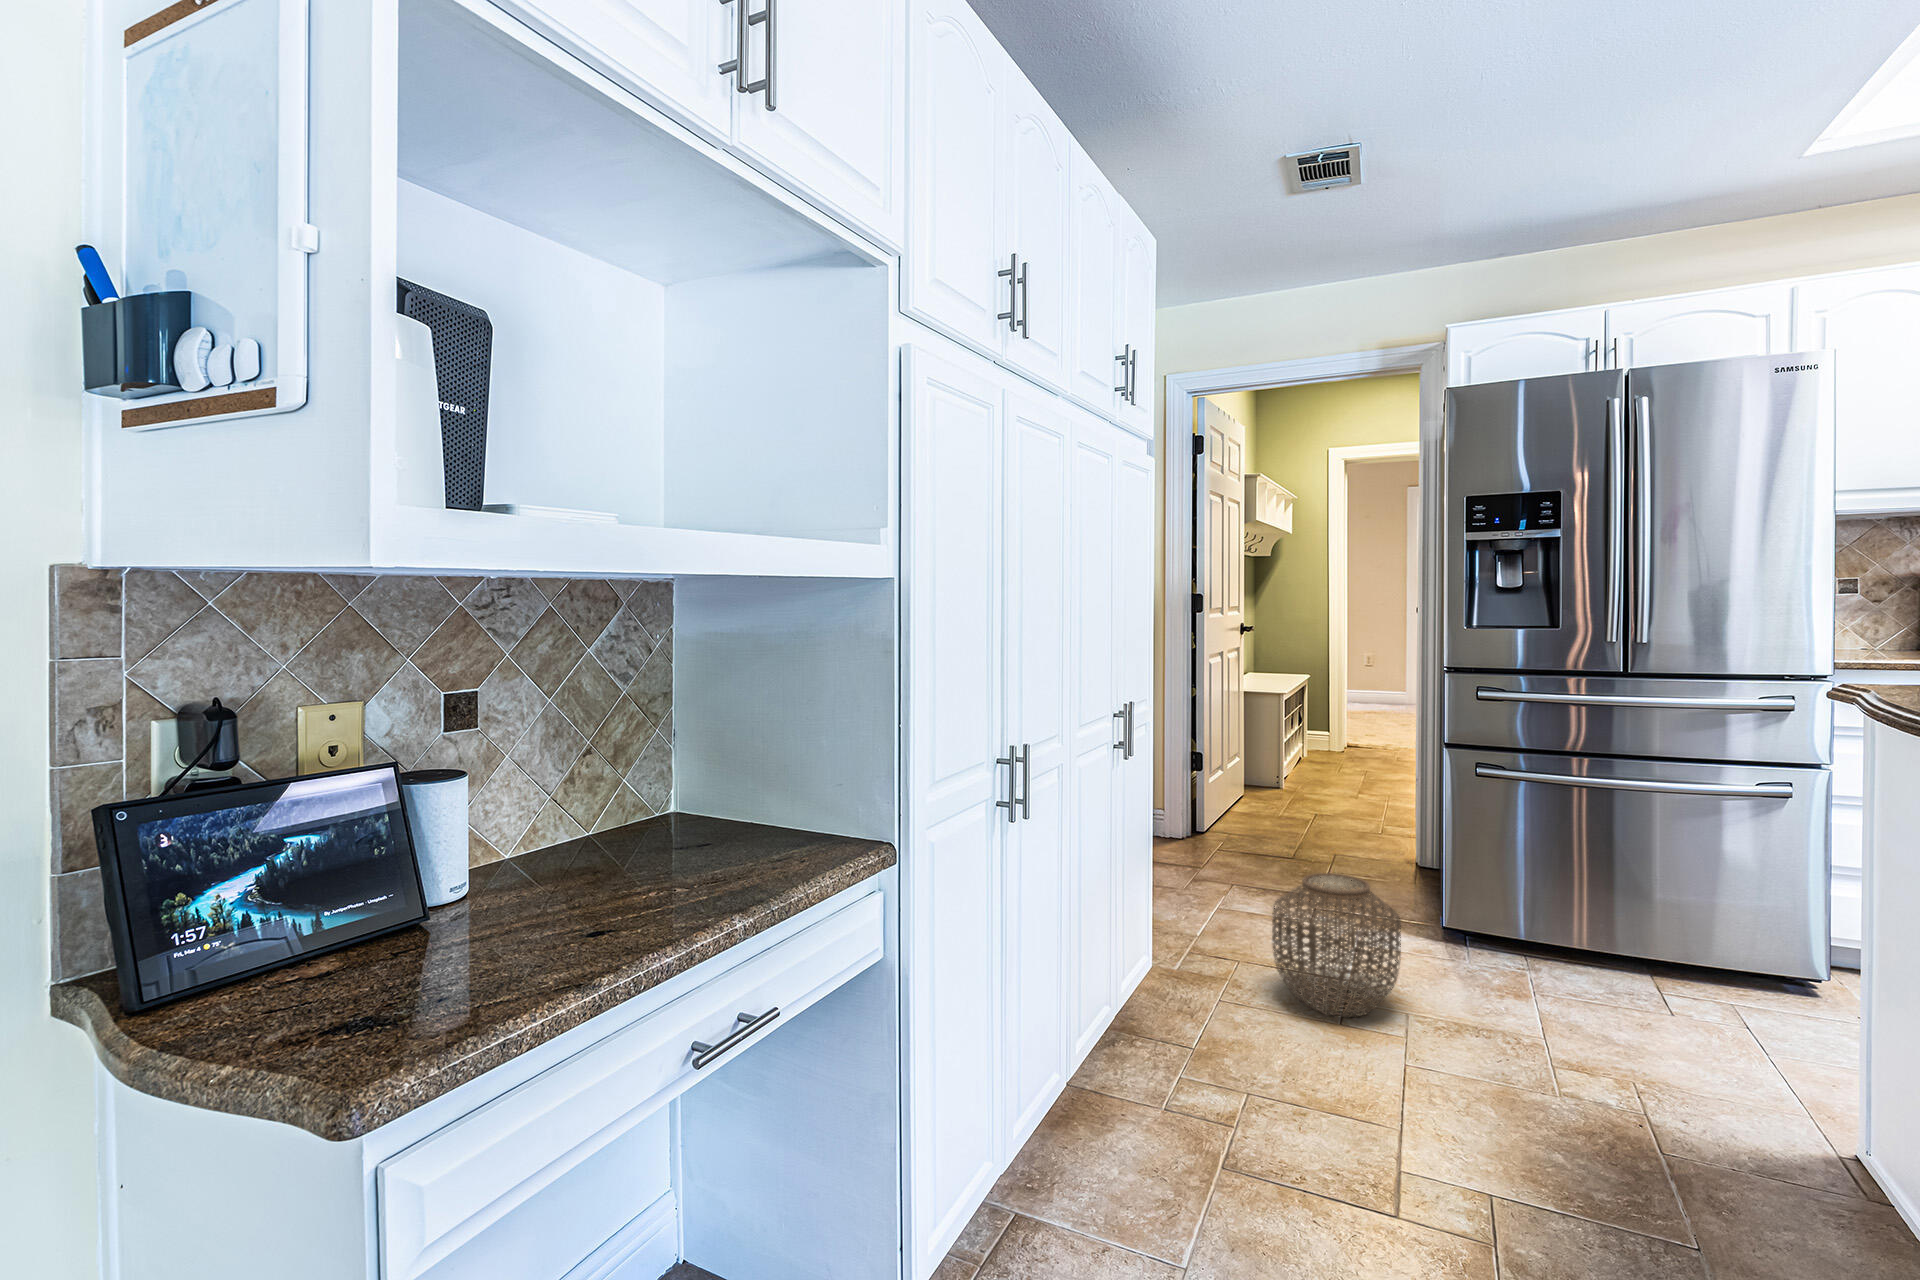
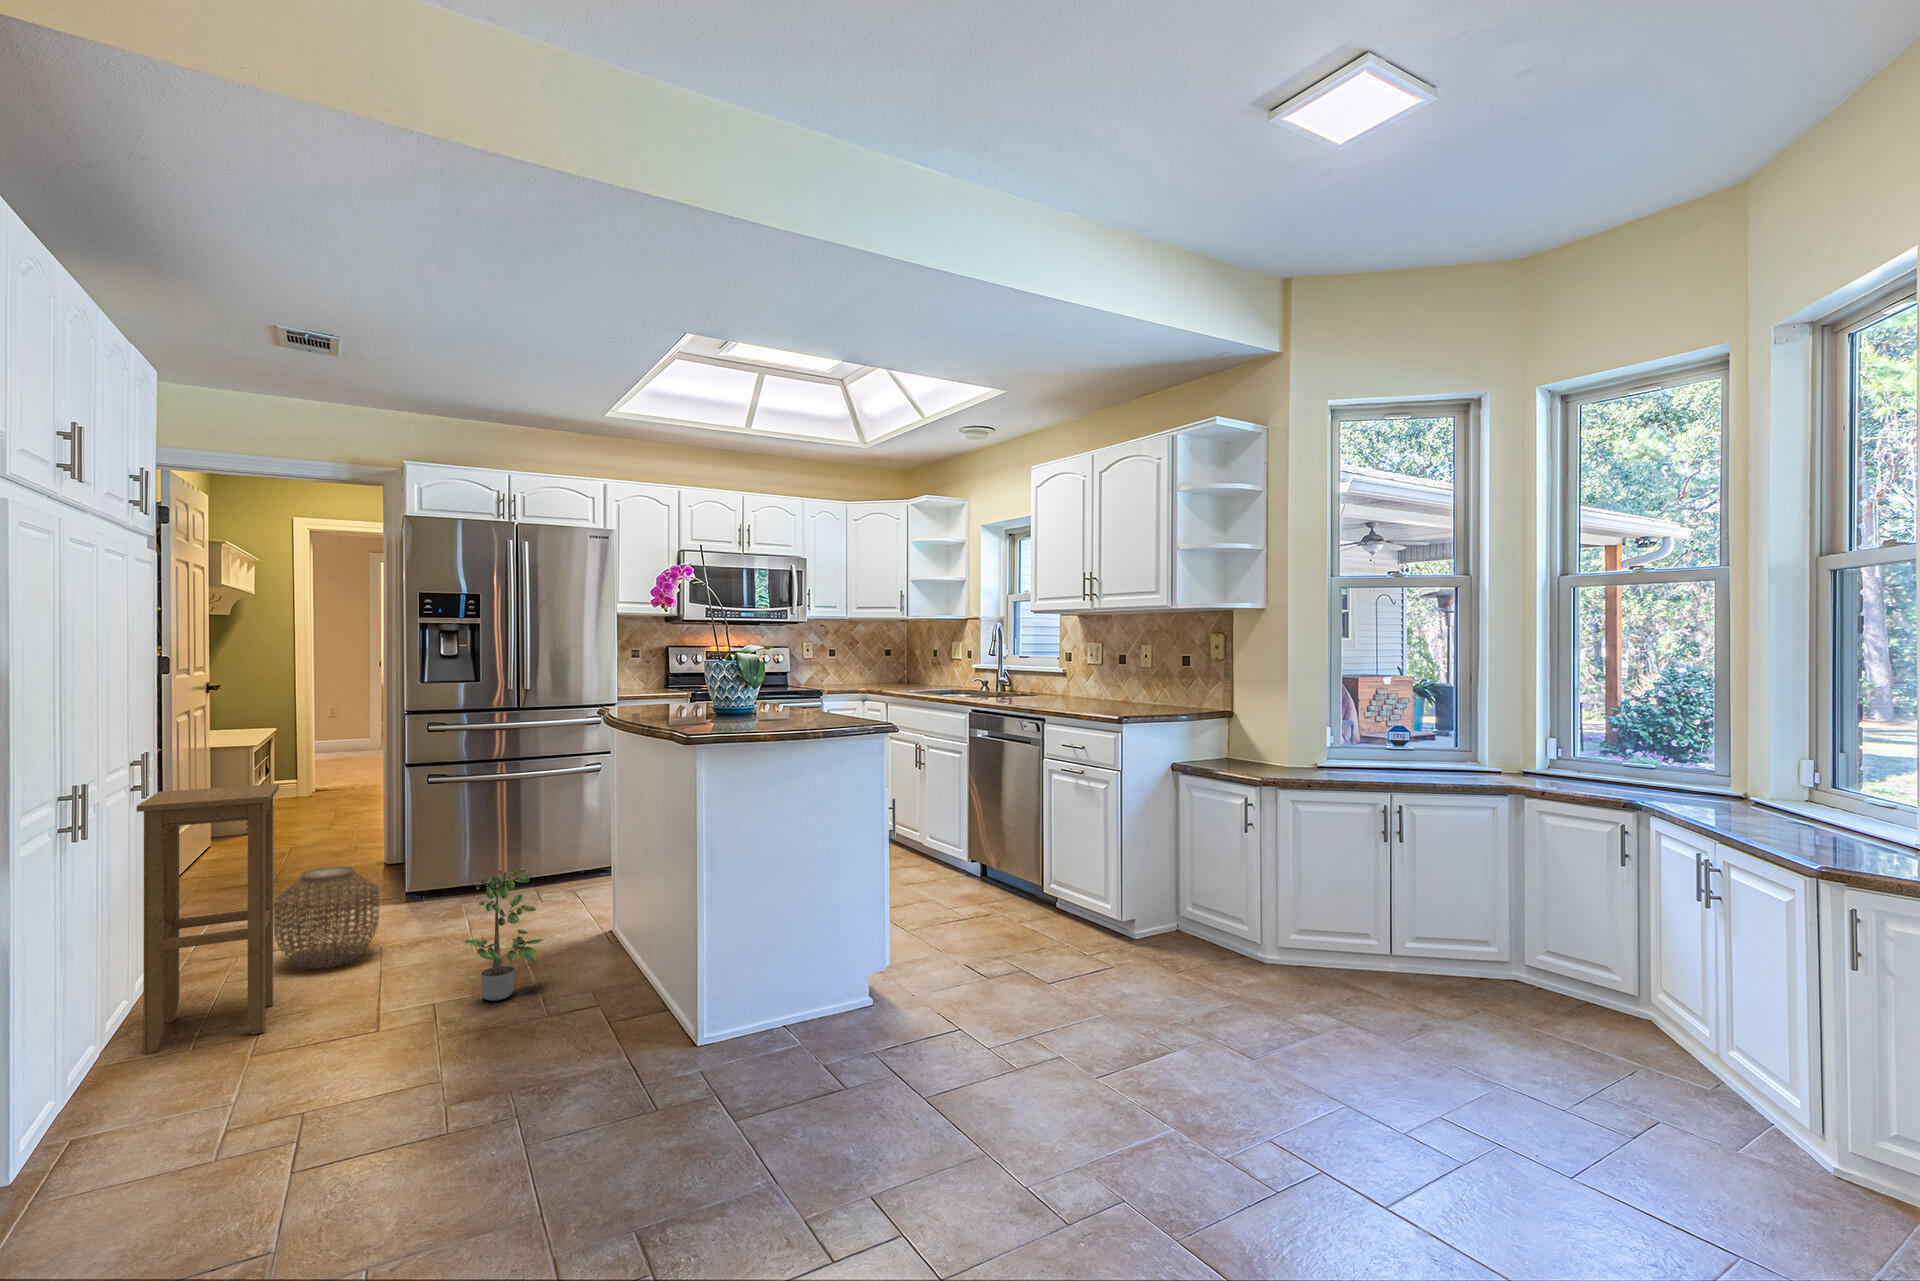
stool: none [1110,750,1272,1108] -> present [137,784,279,1053]
potted plant: none [1534,971,1695,1214] -> present [465,868,543,1001]

